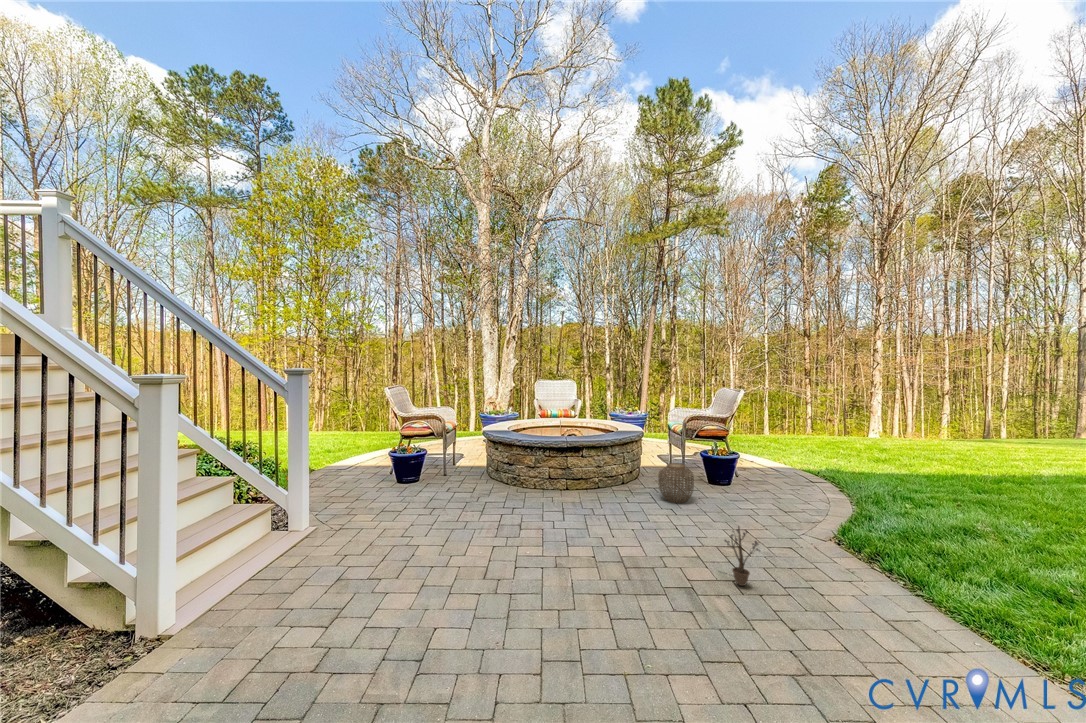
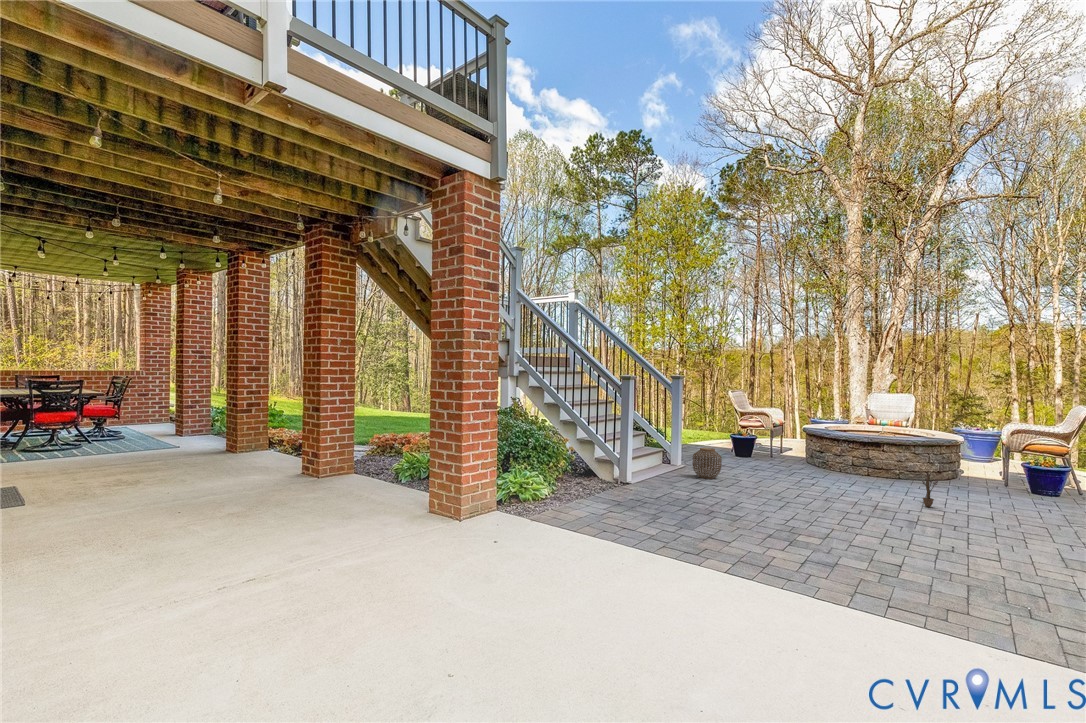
woven basket: present [658,463,694,503] -> present [693,448,722,479]

